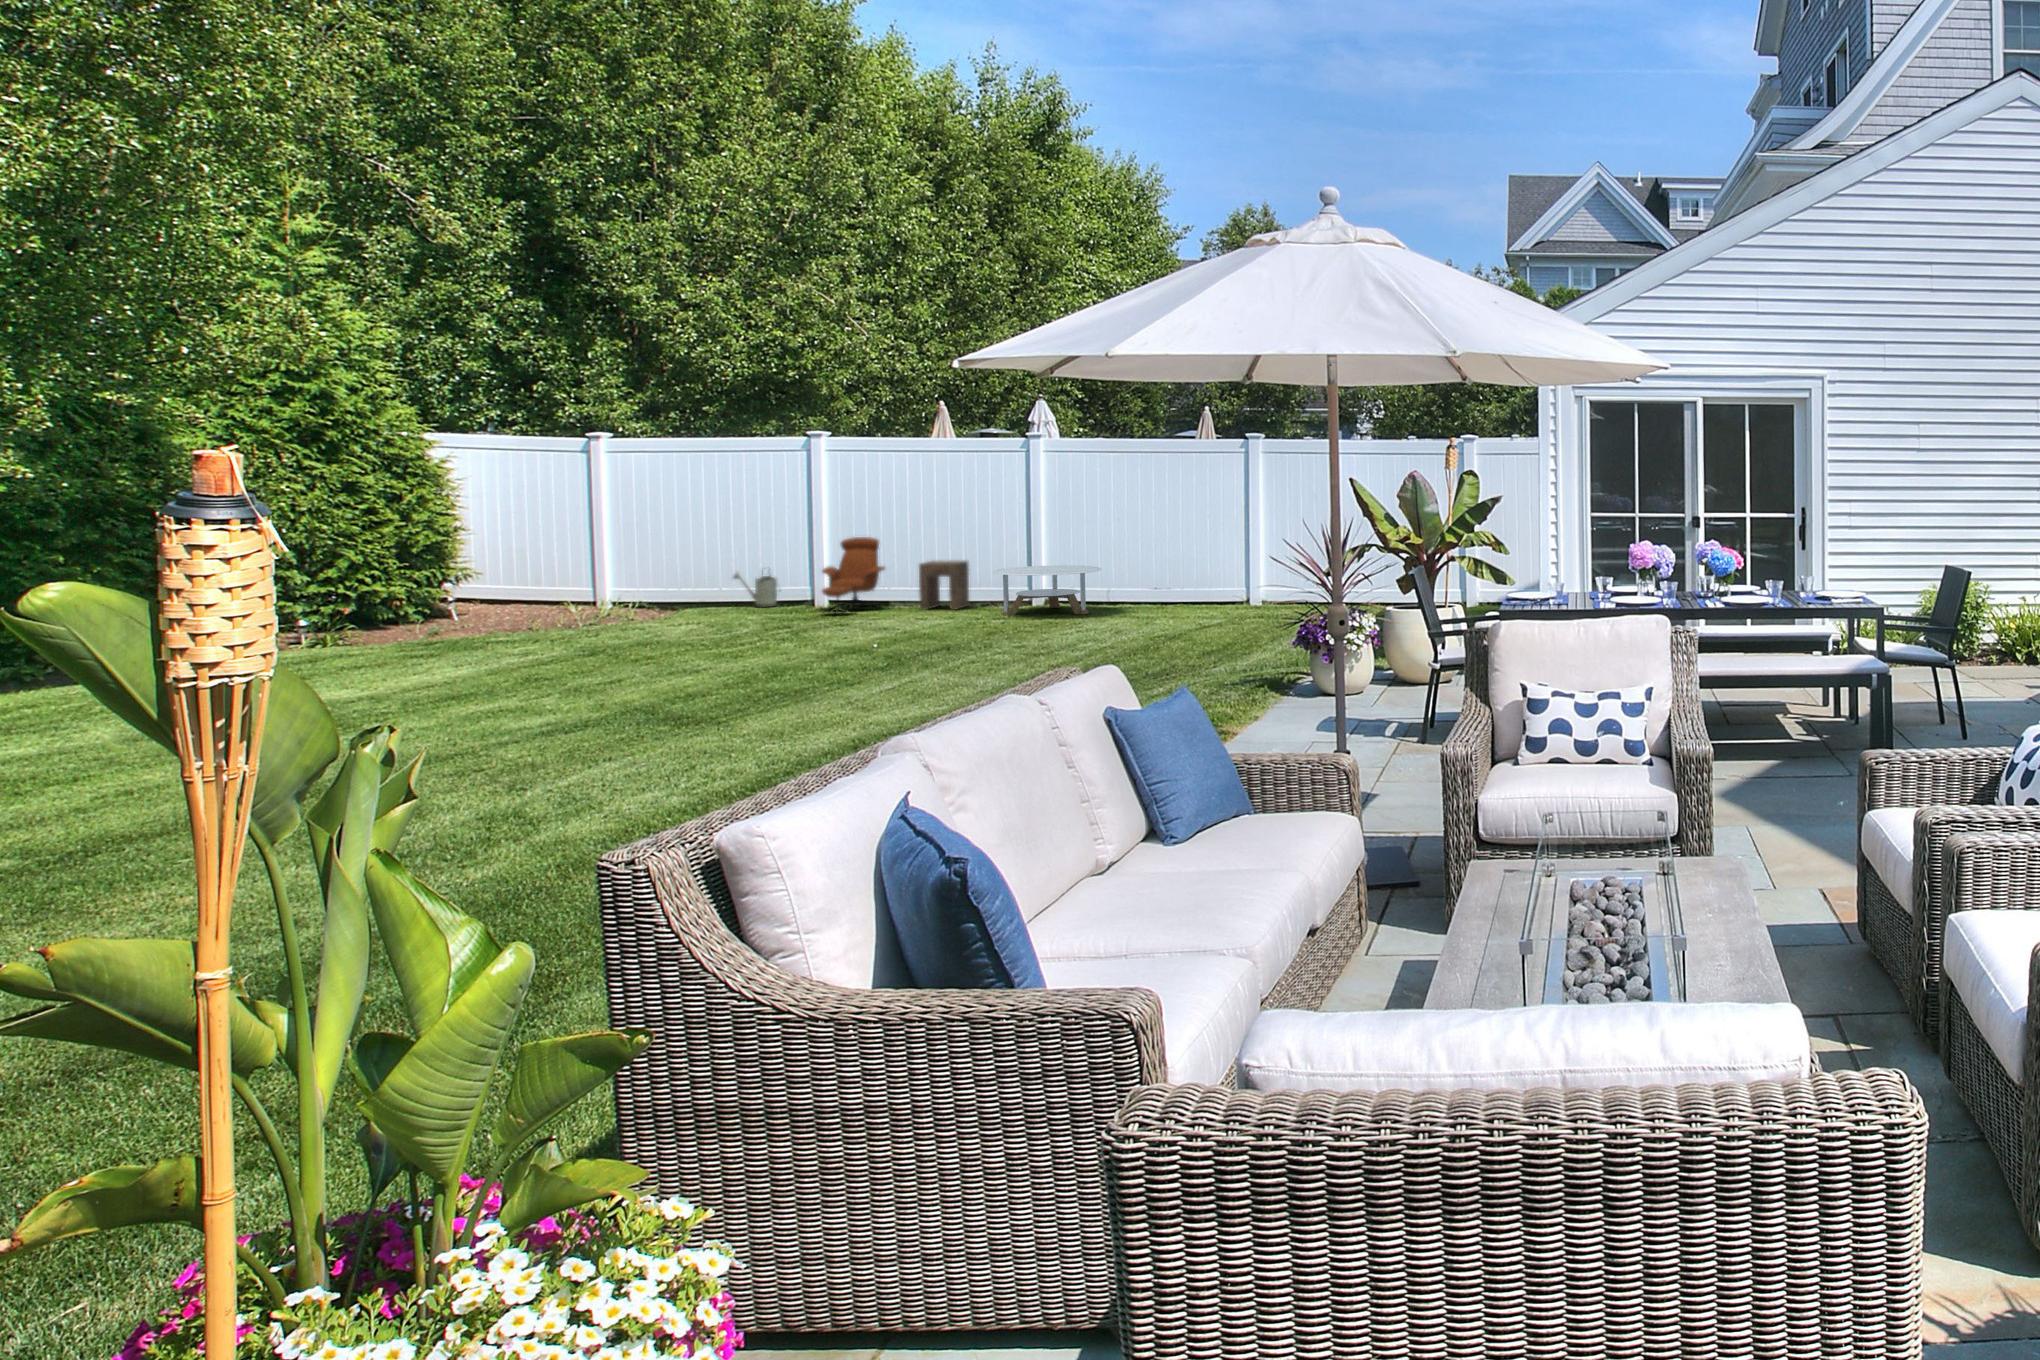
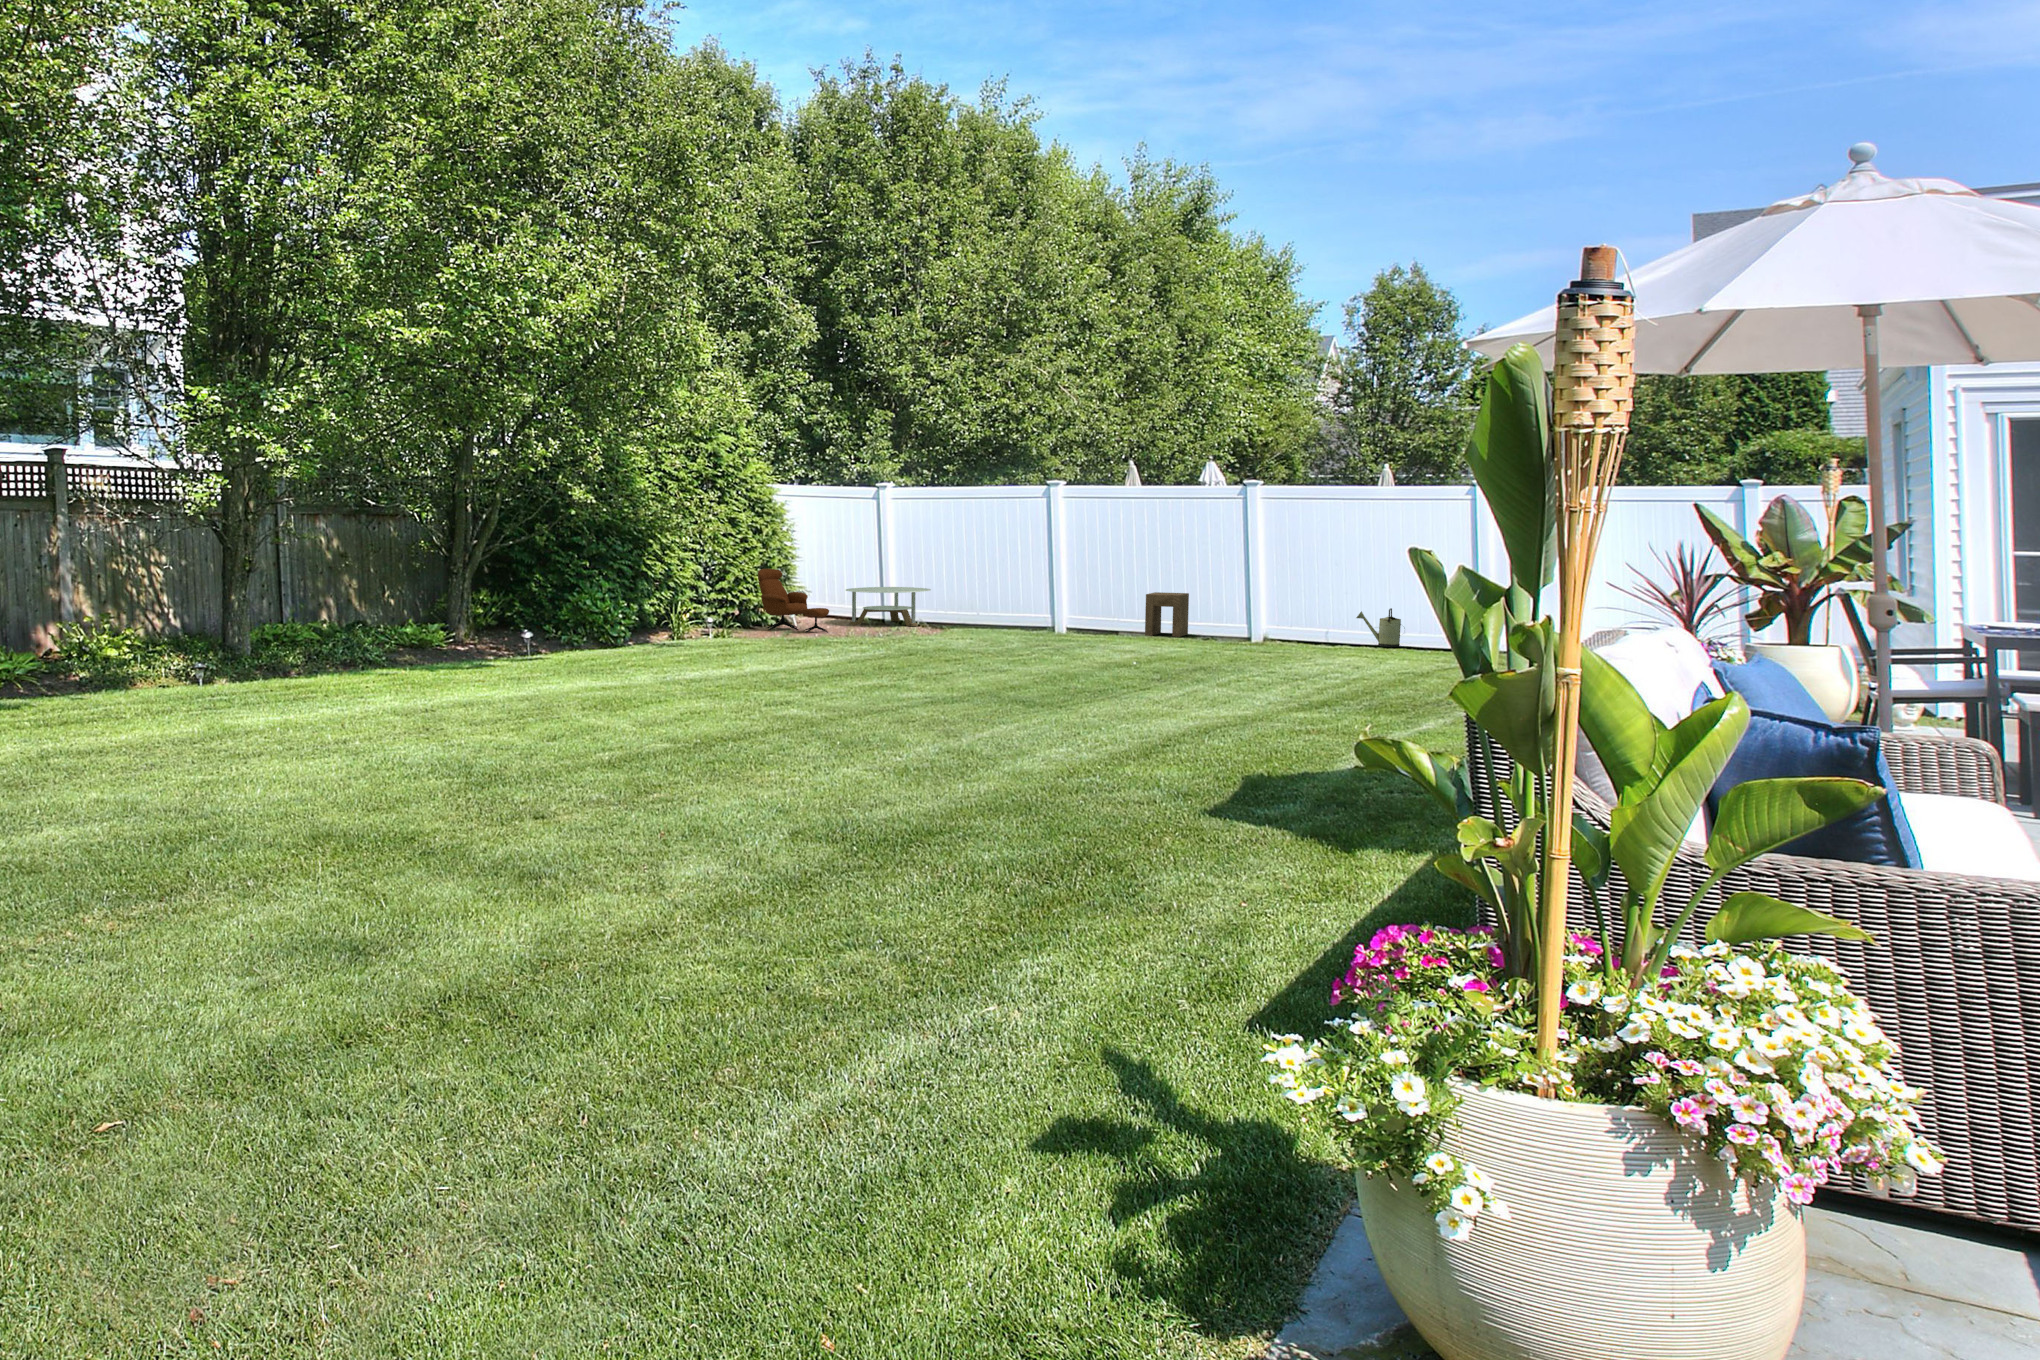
lounge chair: present [822,537,885,613] -> present [758,569,829,633]
round table: present [993,565,1101,615] -> present [846,587,931,626]
watering can: present [734,573,777,607] -> present [1356,608,1401,647]

